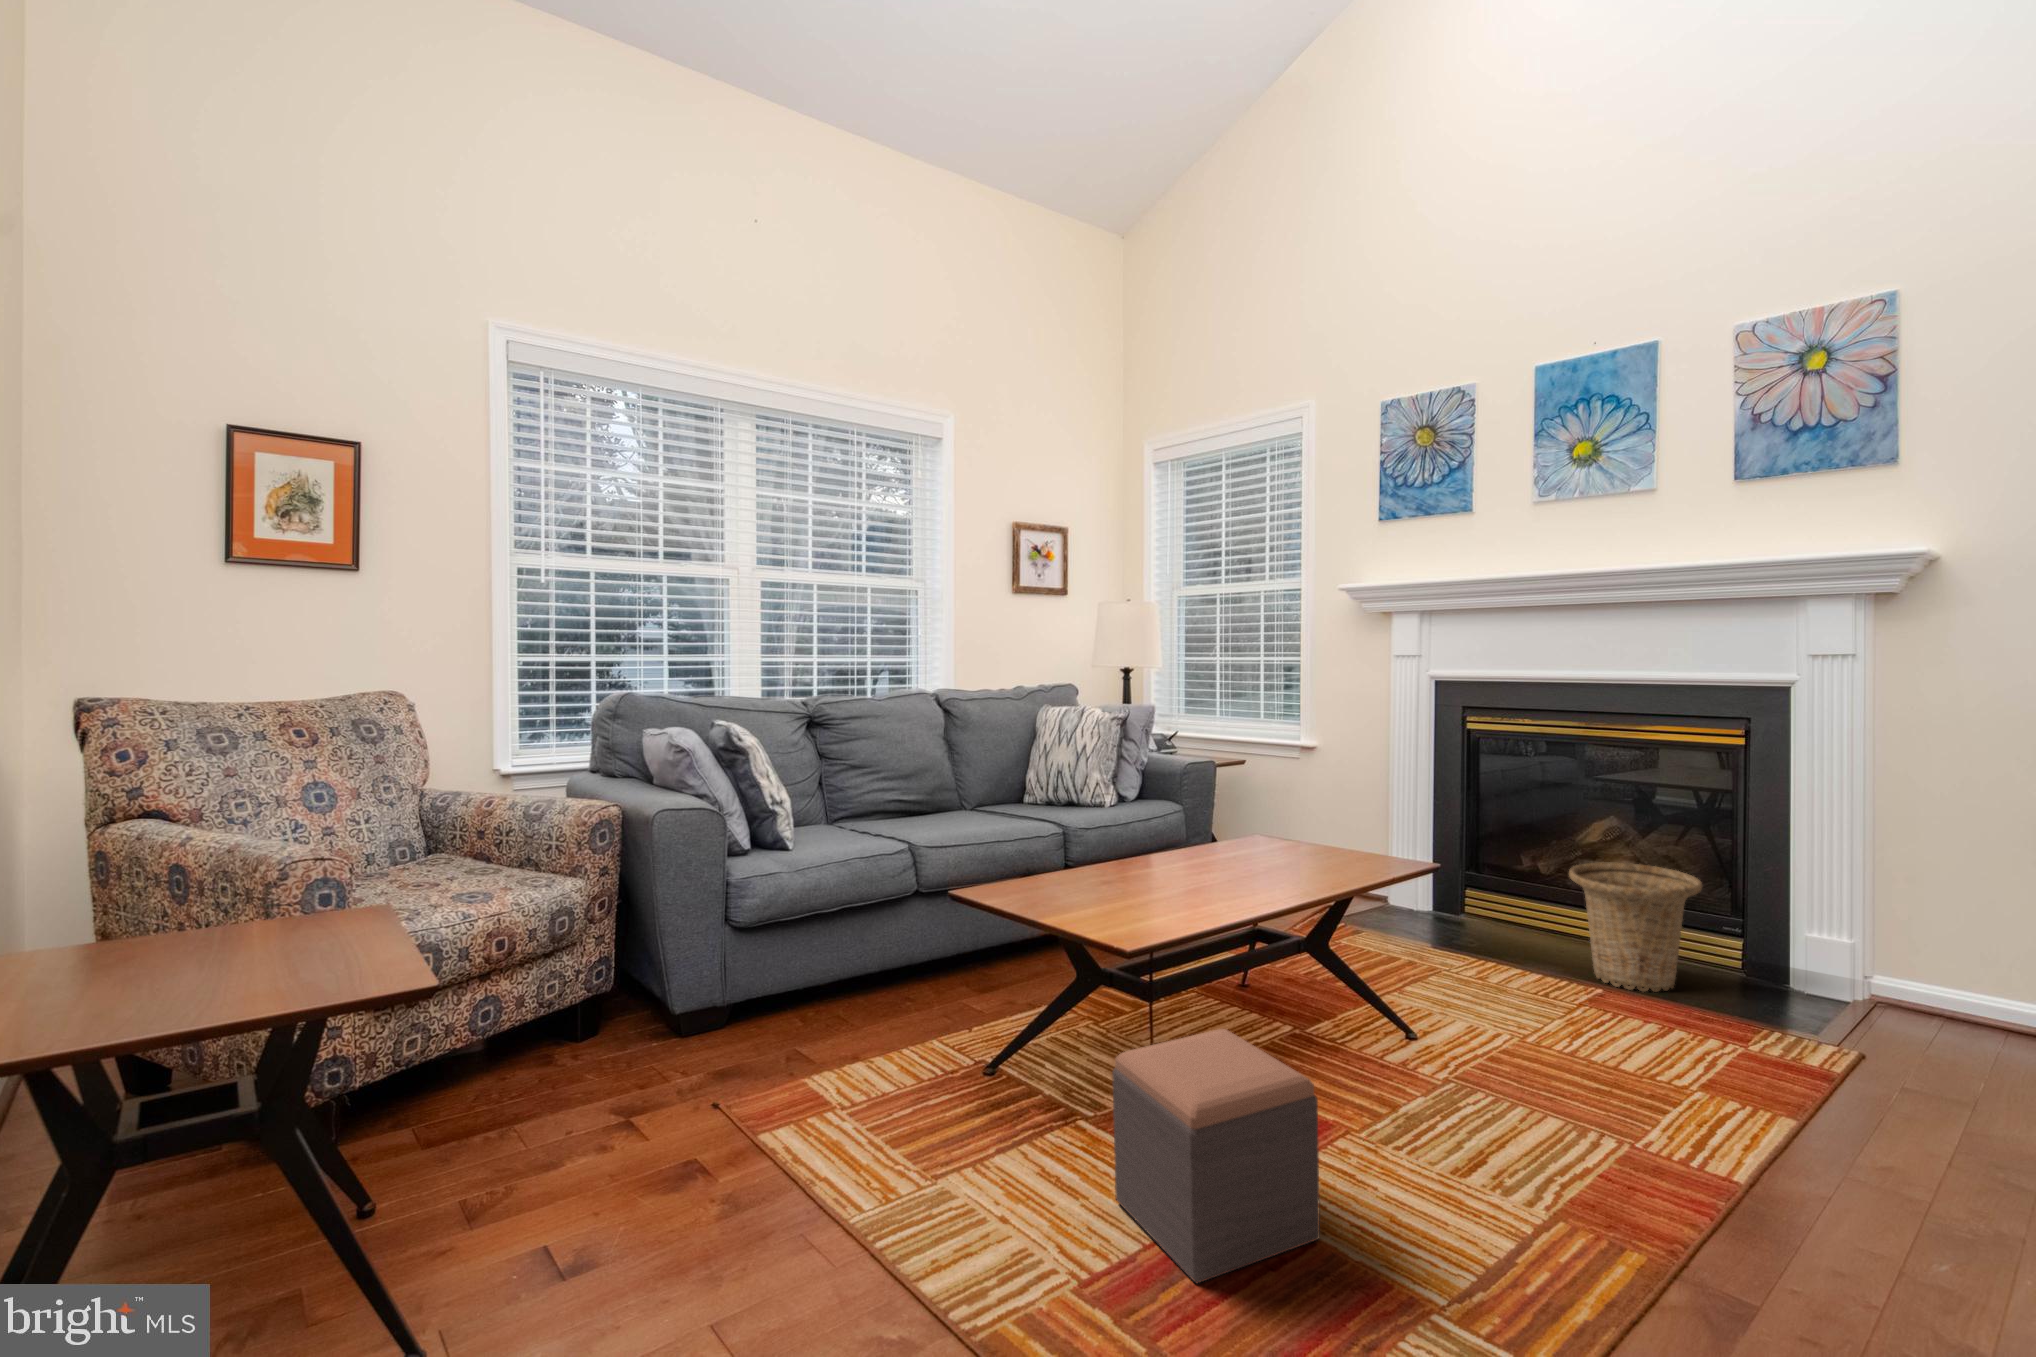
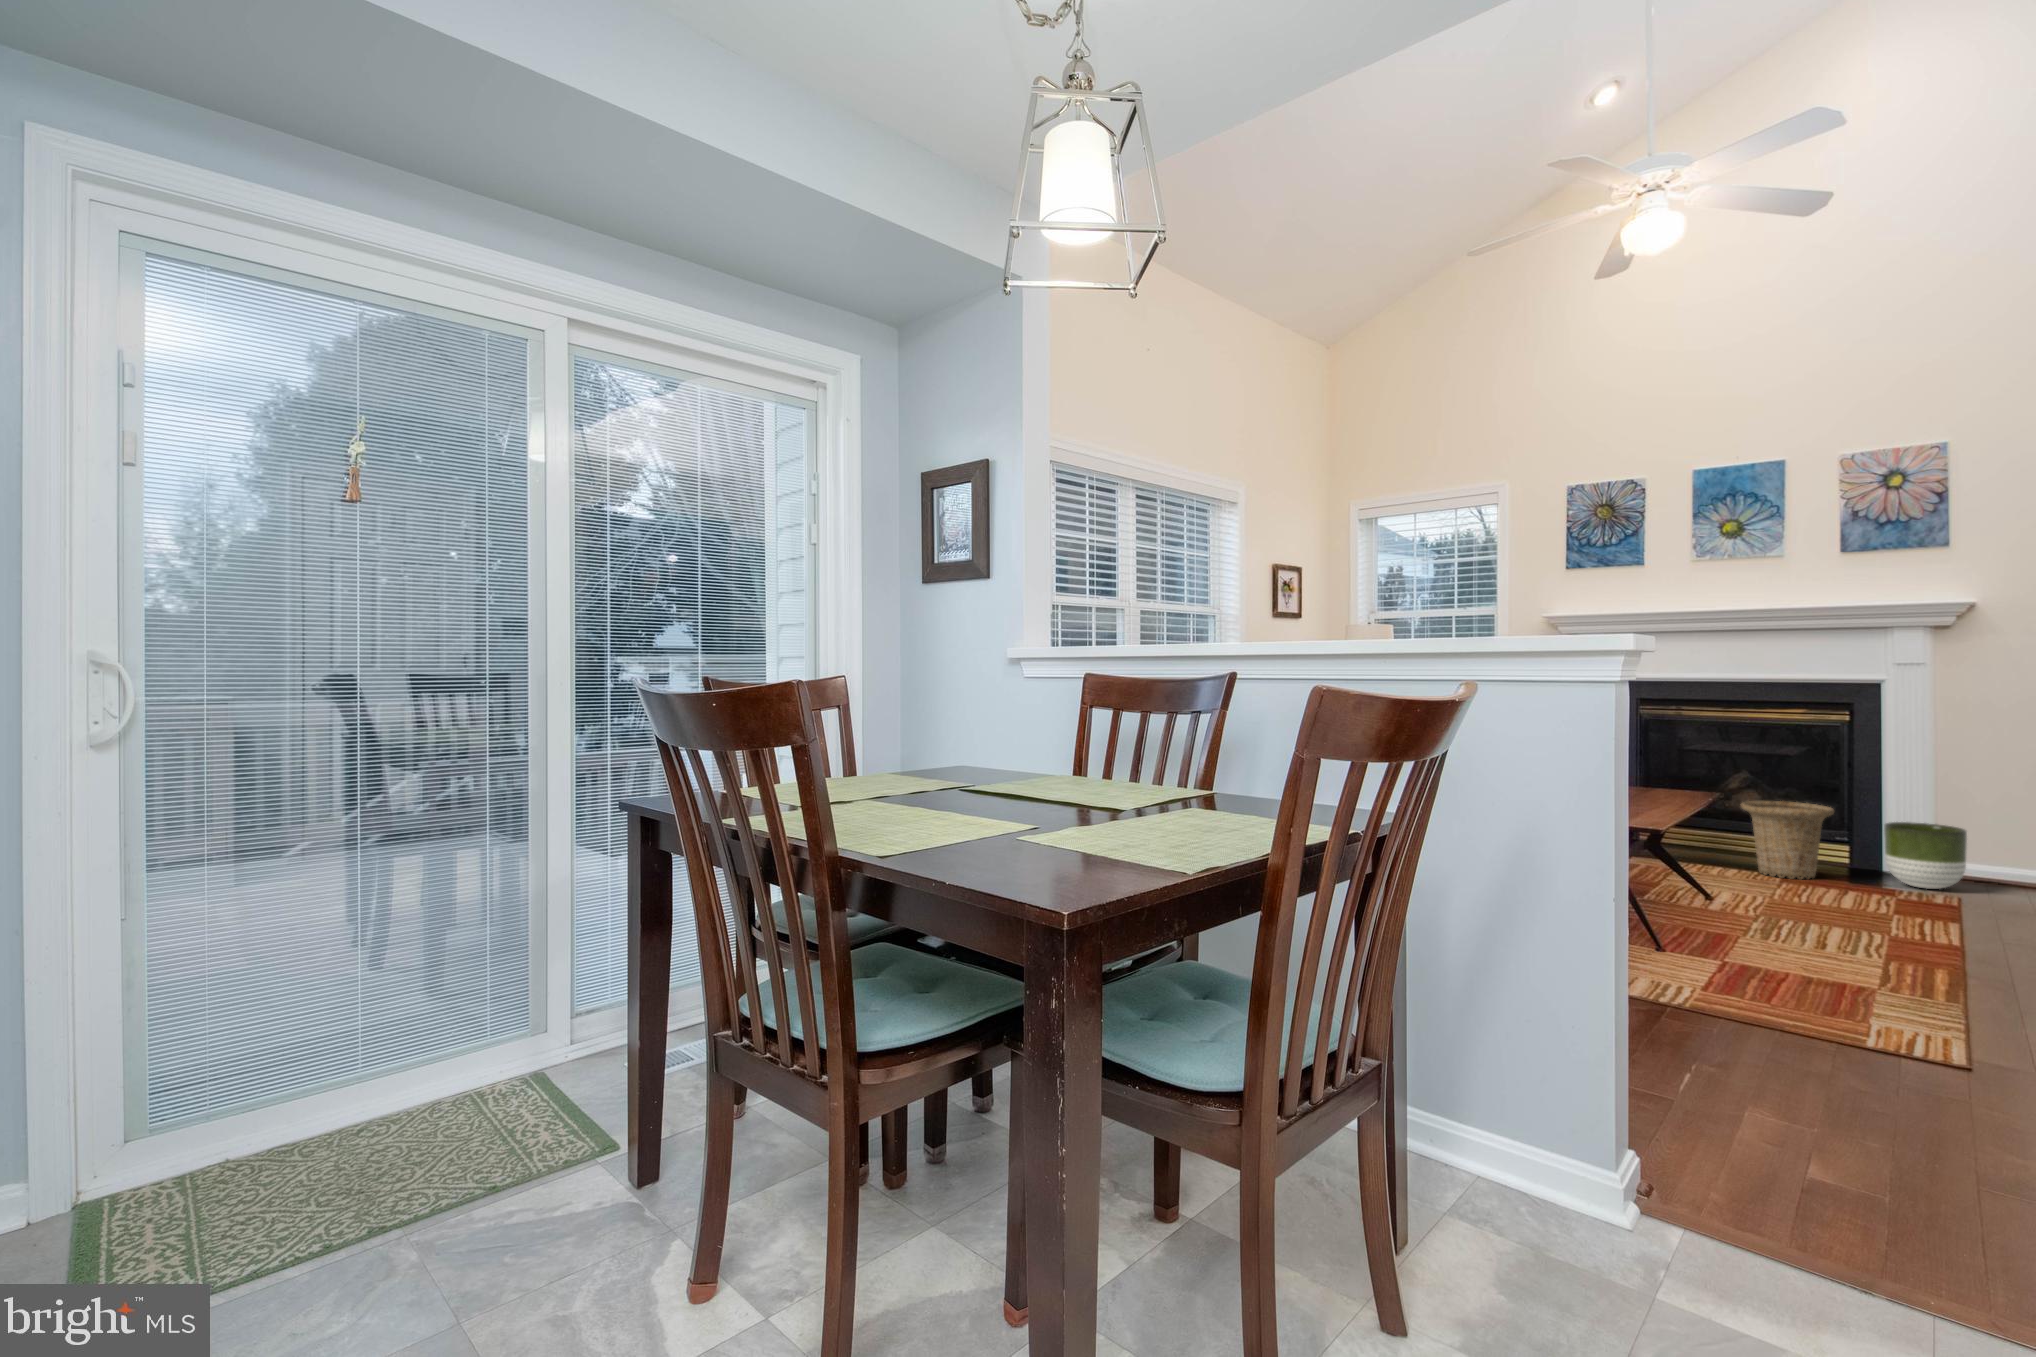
planter: none [1771,911,1900,1028] -> present [1884,822,1967,889]
footstool: present [1112,1029,1320,1283] -> none [1665,869,1798,991]

